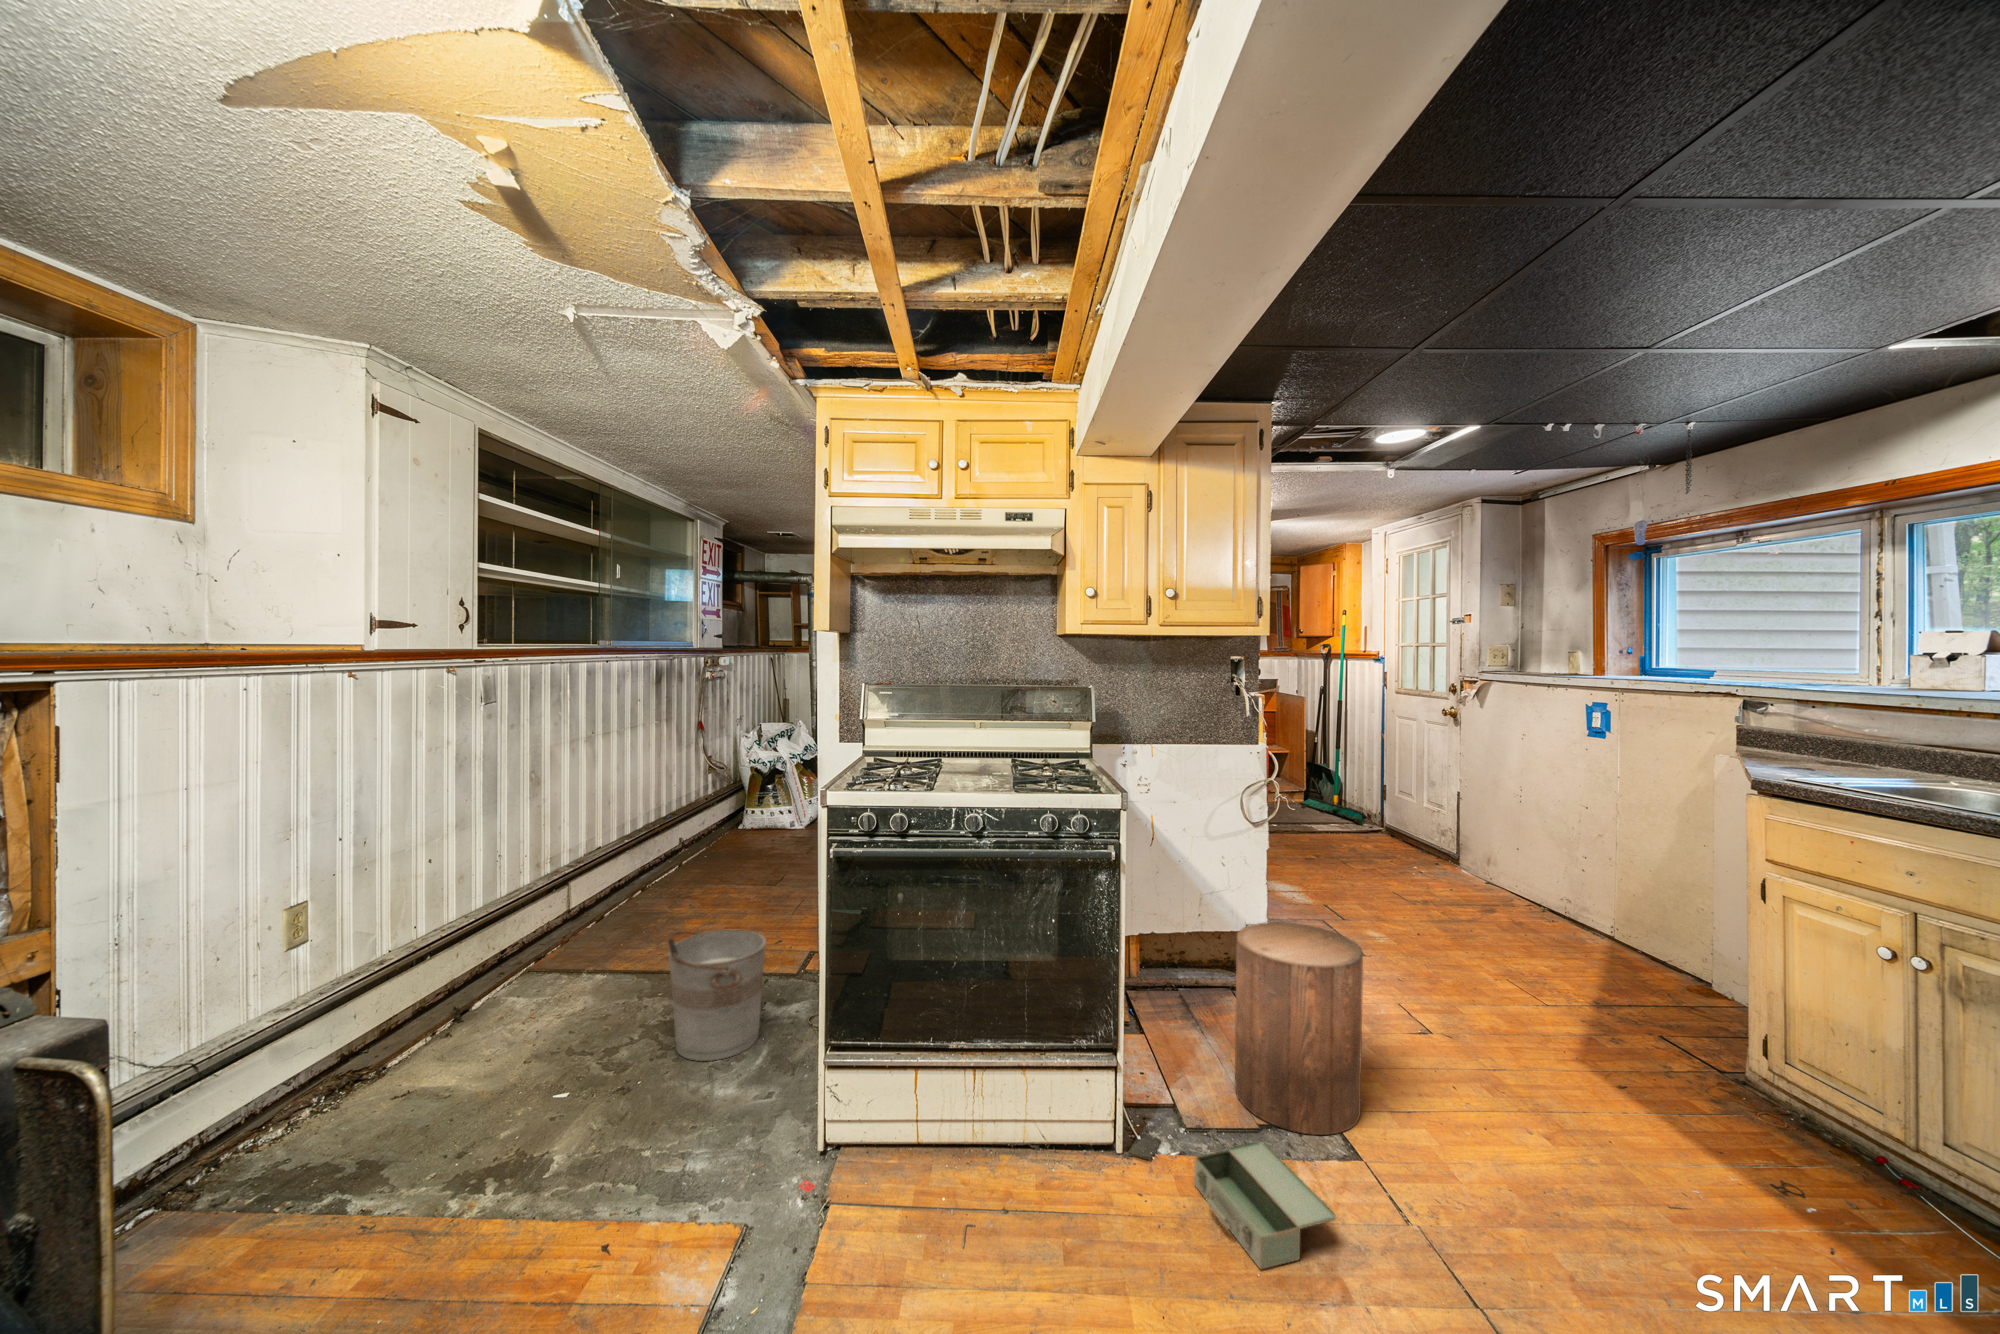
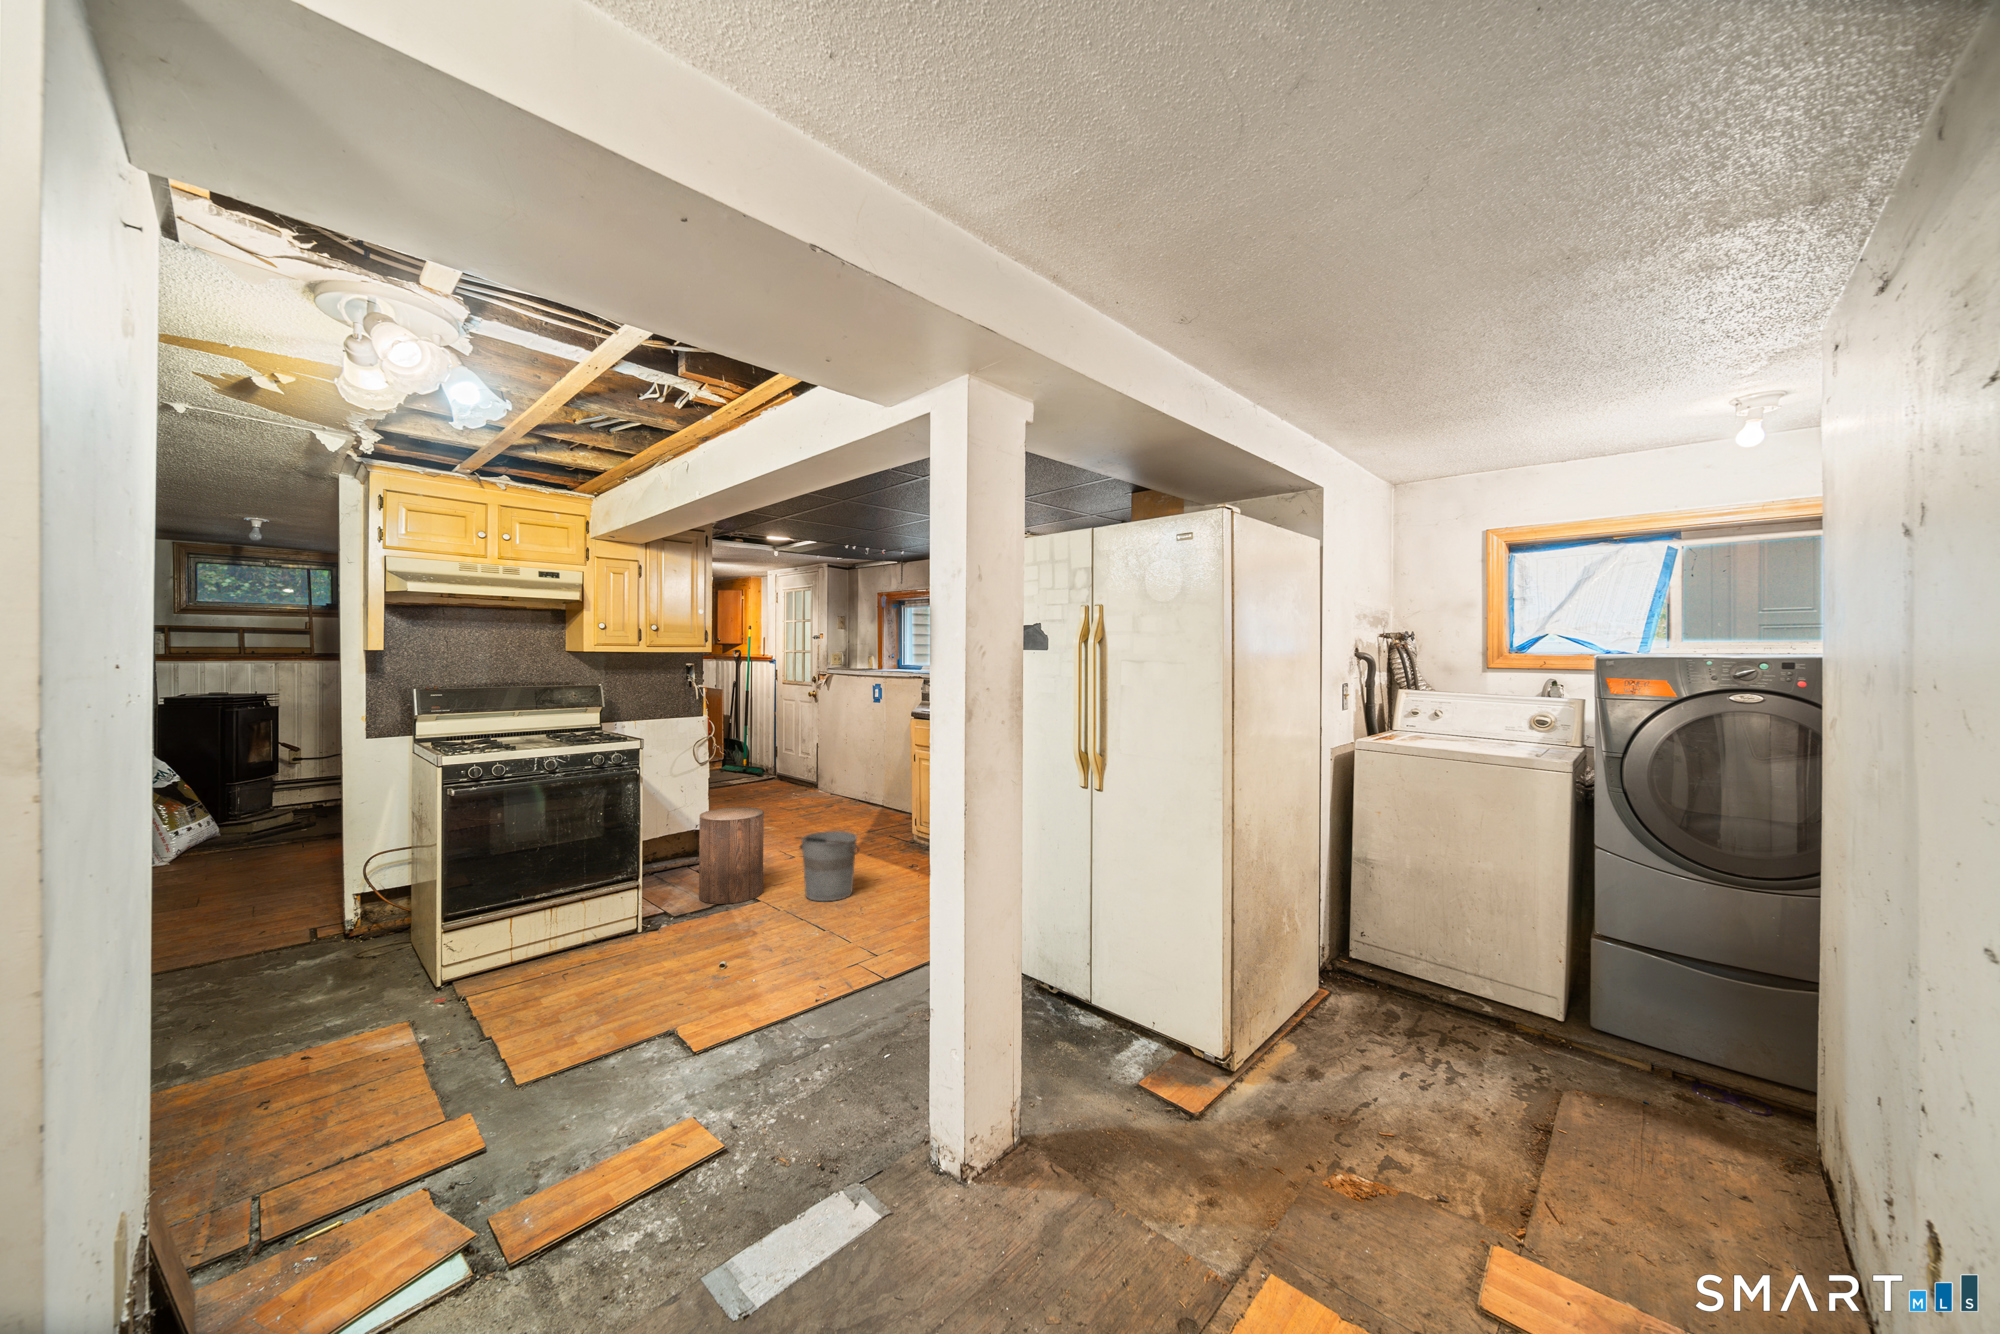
bucket: present [668,929,766,1061] -> present [796,831,860,901]
toolbox: present [1194,1141,1336,1269] -> none [686,903,754,941]

